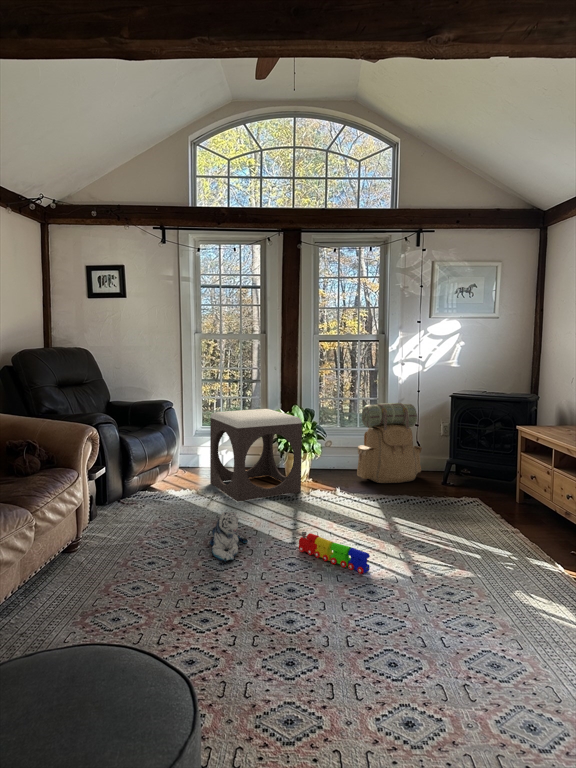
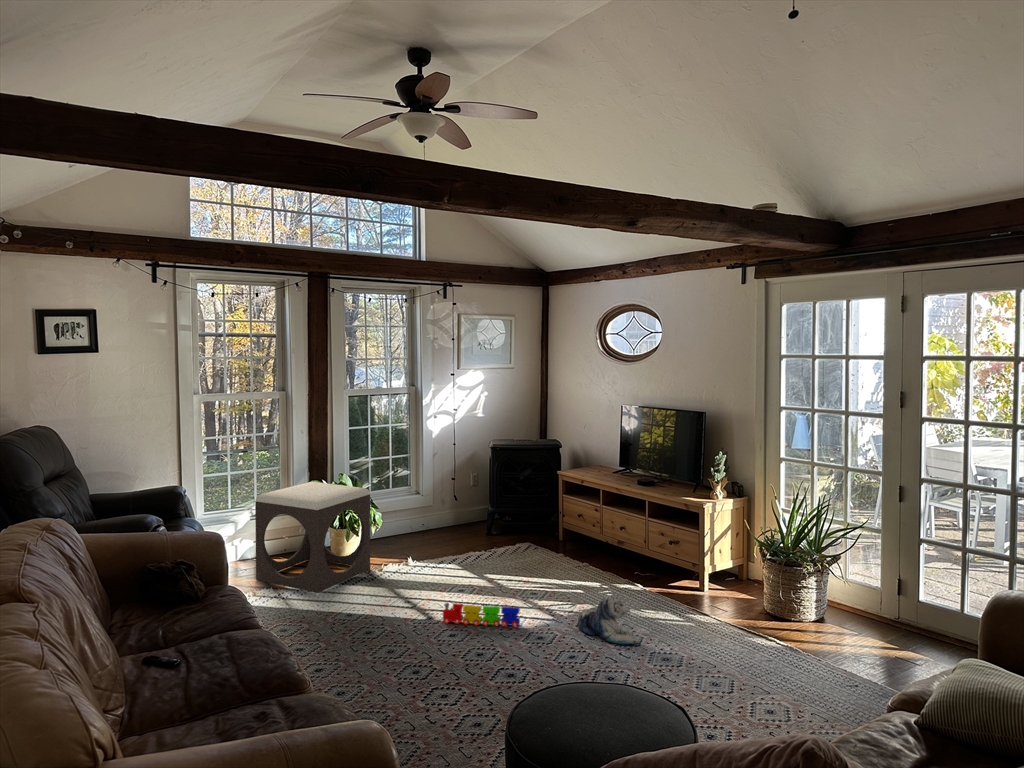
backpack: present [357,403,422,483] -> none [407,459,464,545]
plush toy: present [209,512,247,562] -> present [578,595,639,645]

